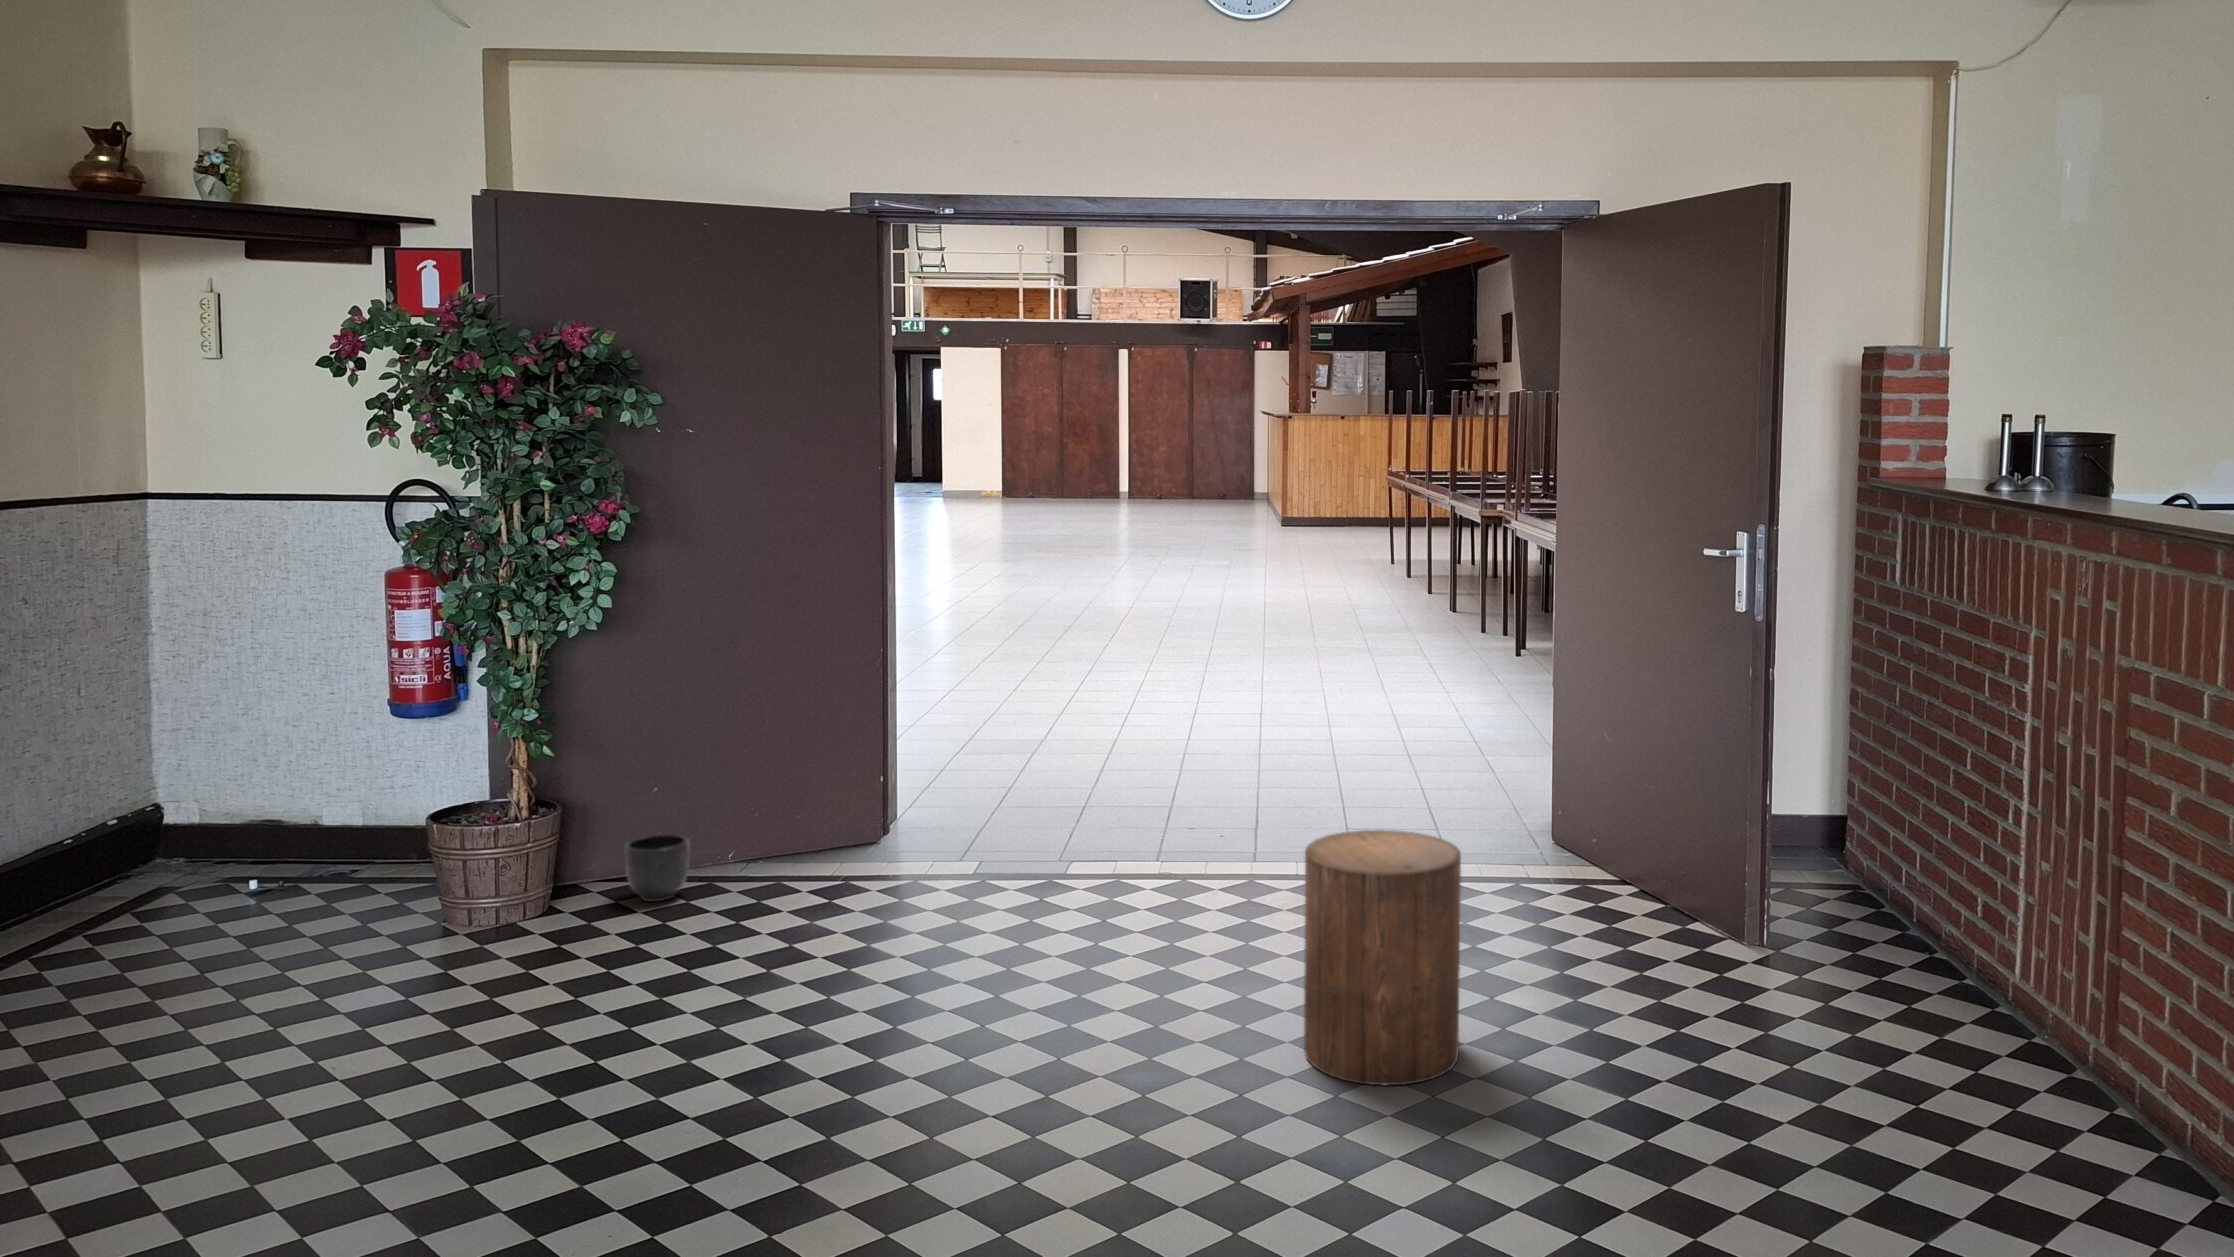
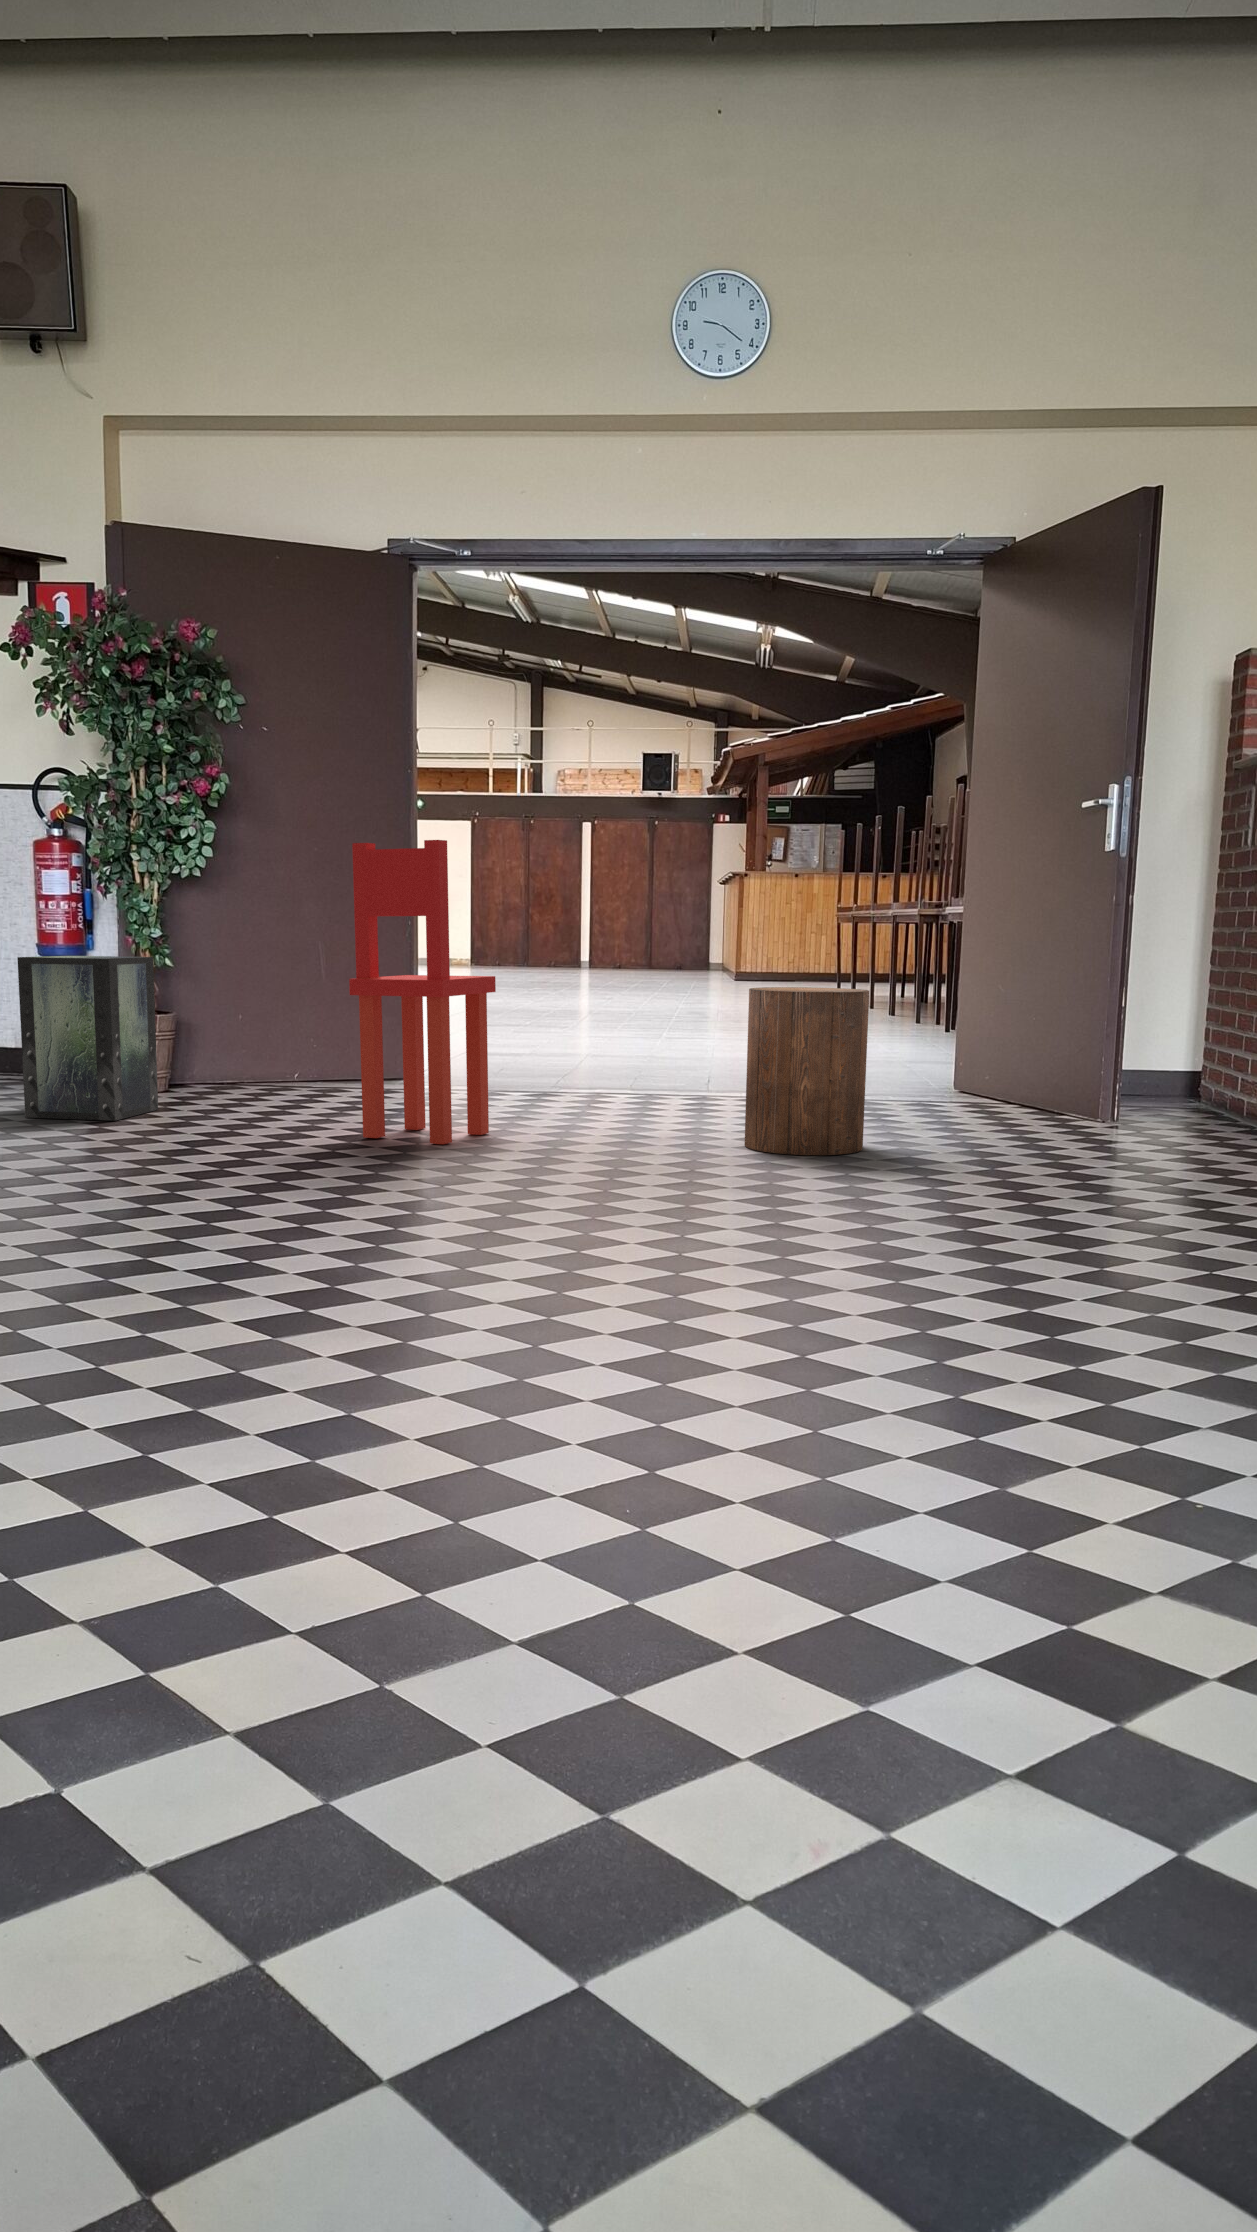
chair: none [767,672,971,1080] -> present [349,840,496,1144]
storage box: none [317,771,527,1019] -> present [17,956,158,1121]
planter: present [624,834,689,902] -> none [218,1046,266,1092]

